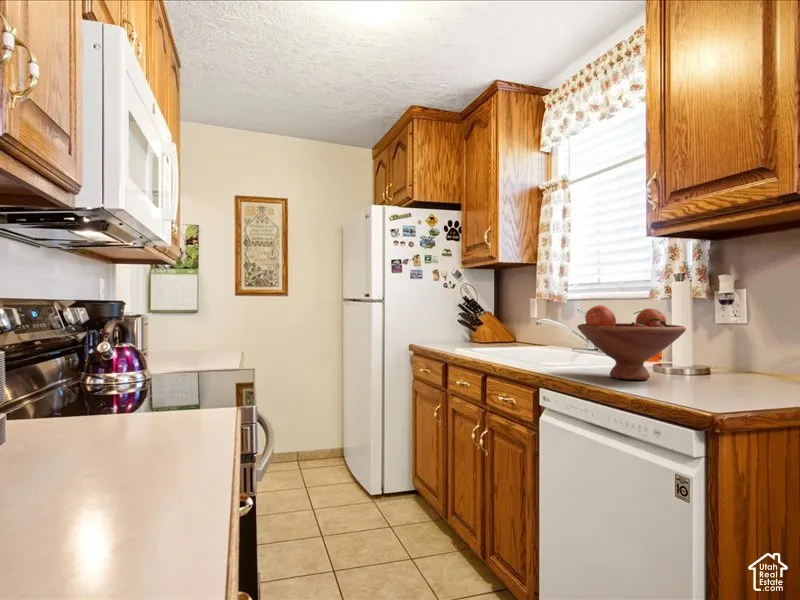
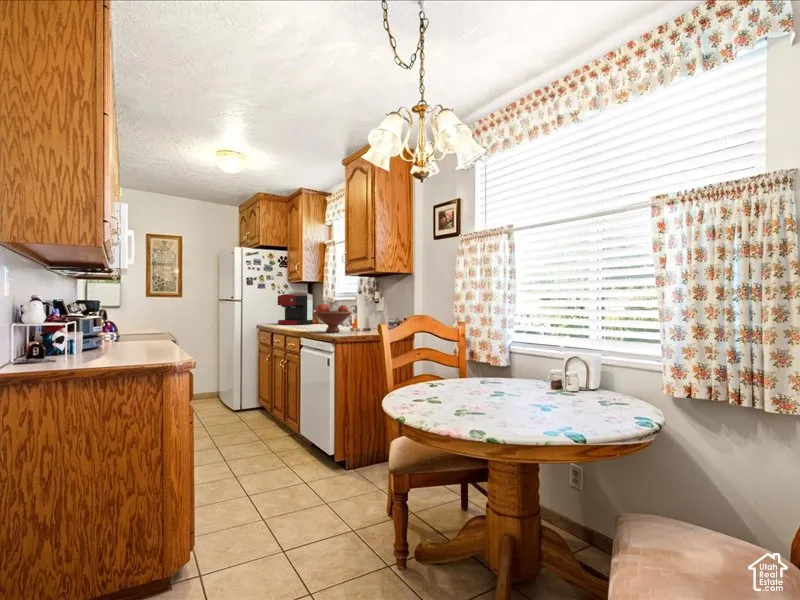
coffee maker: none [448,284,512,348] -> present [278,292,313,325]

